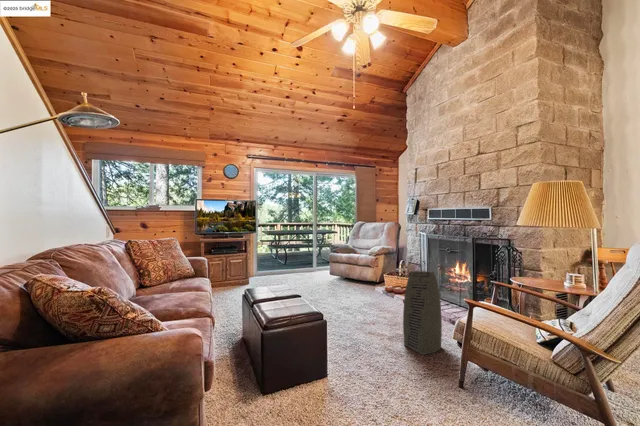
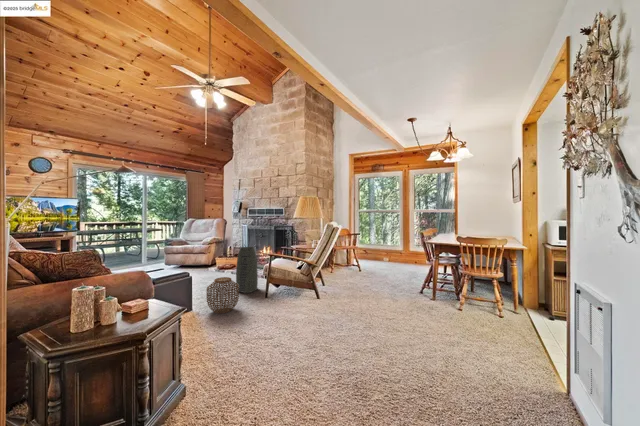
woven basket: none [343,328,401,402] -> present [206,277,239,314]

